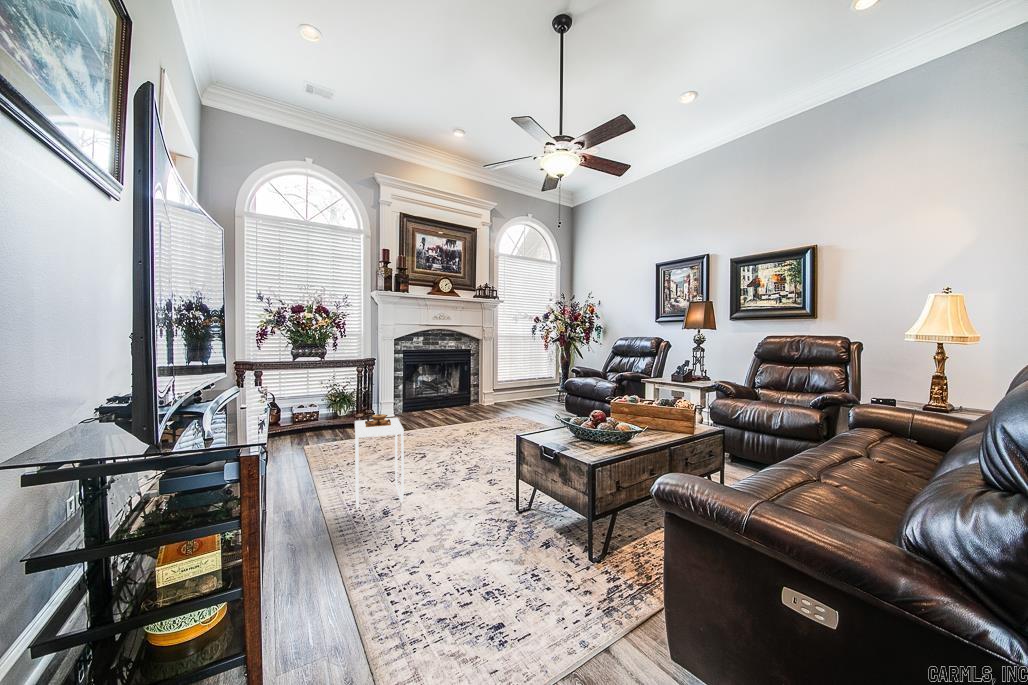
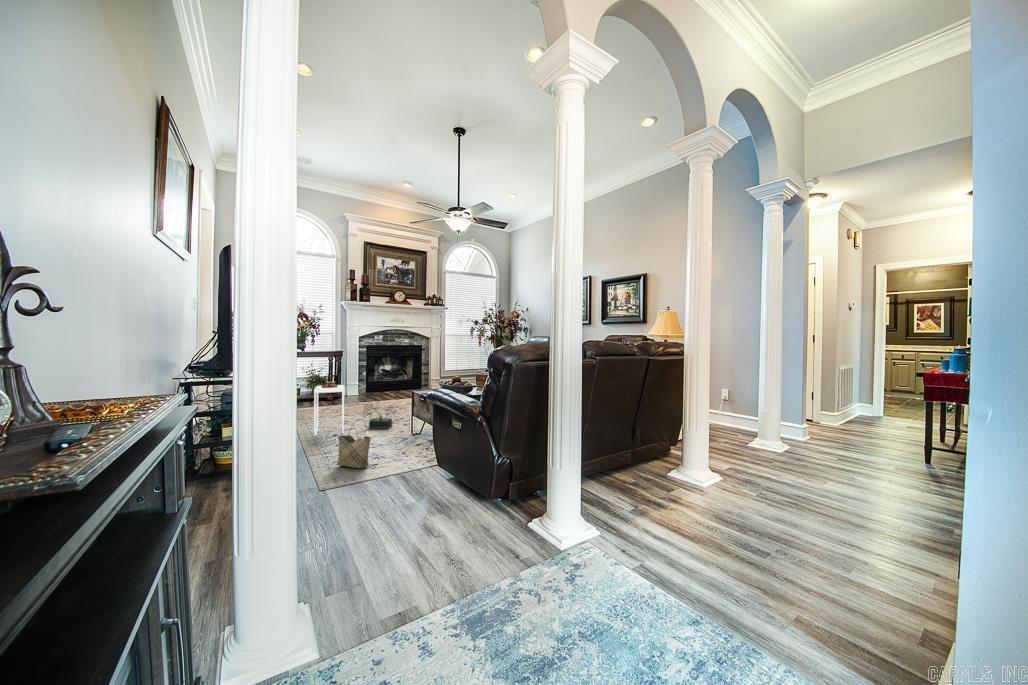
decorative plant: none [428,439,481,489] -> present [363,399,396,429]
woven basket: none [426,513,497,630] -> present [337,419,371,468]

